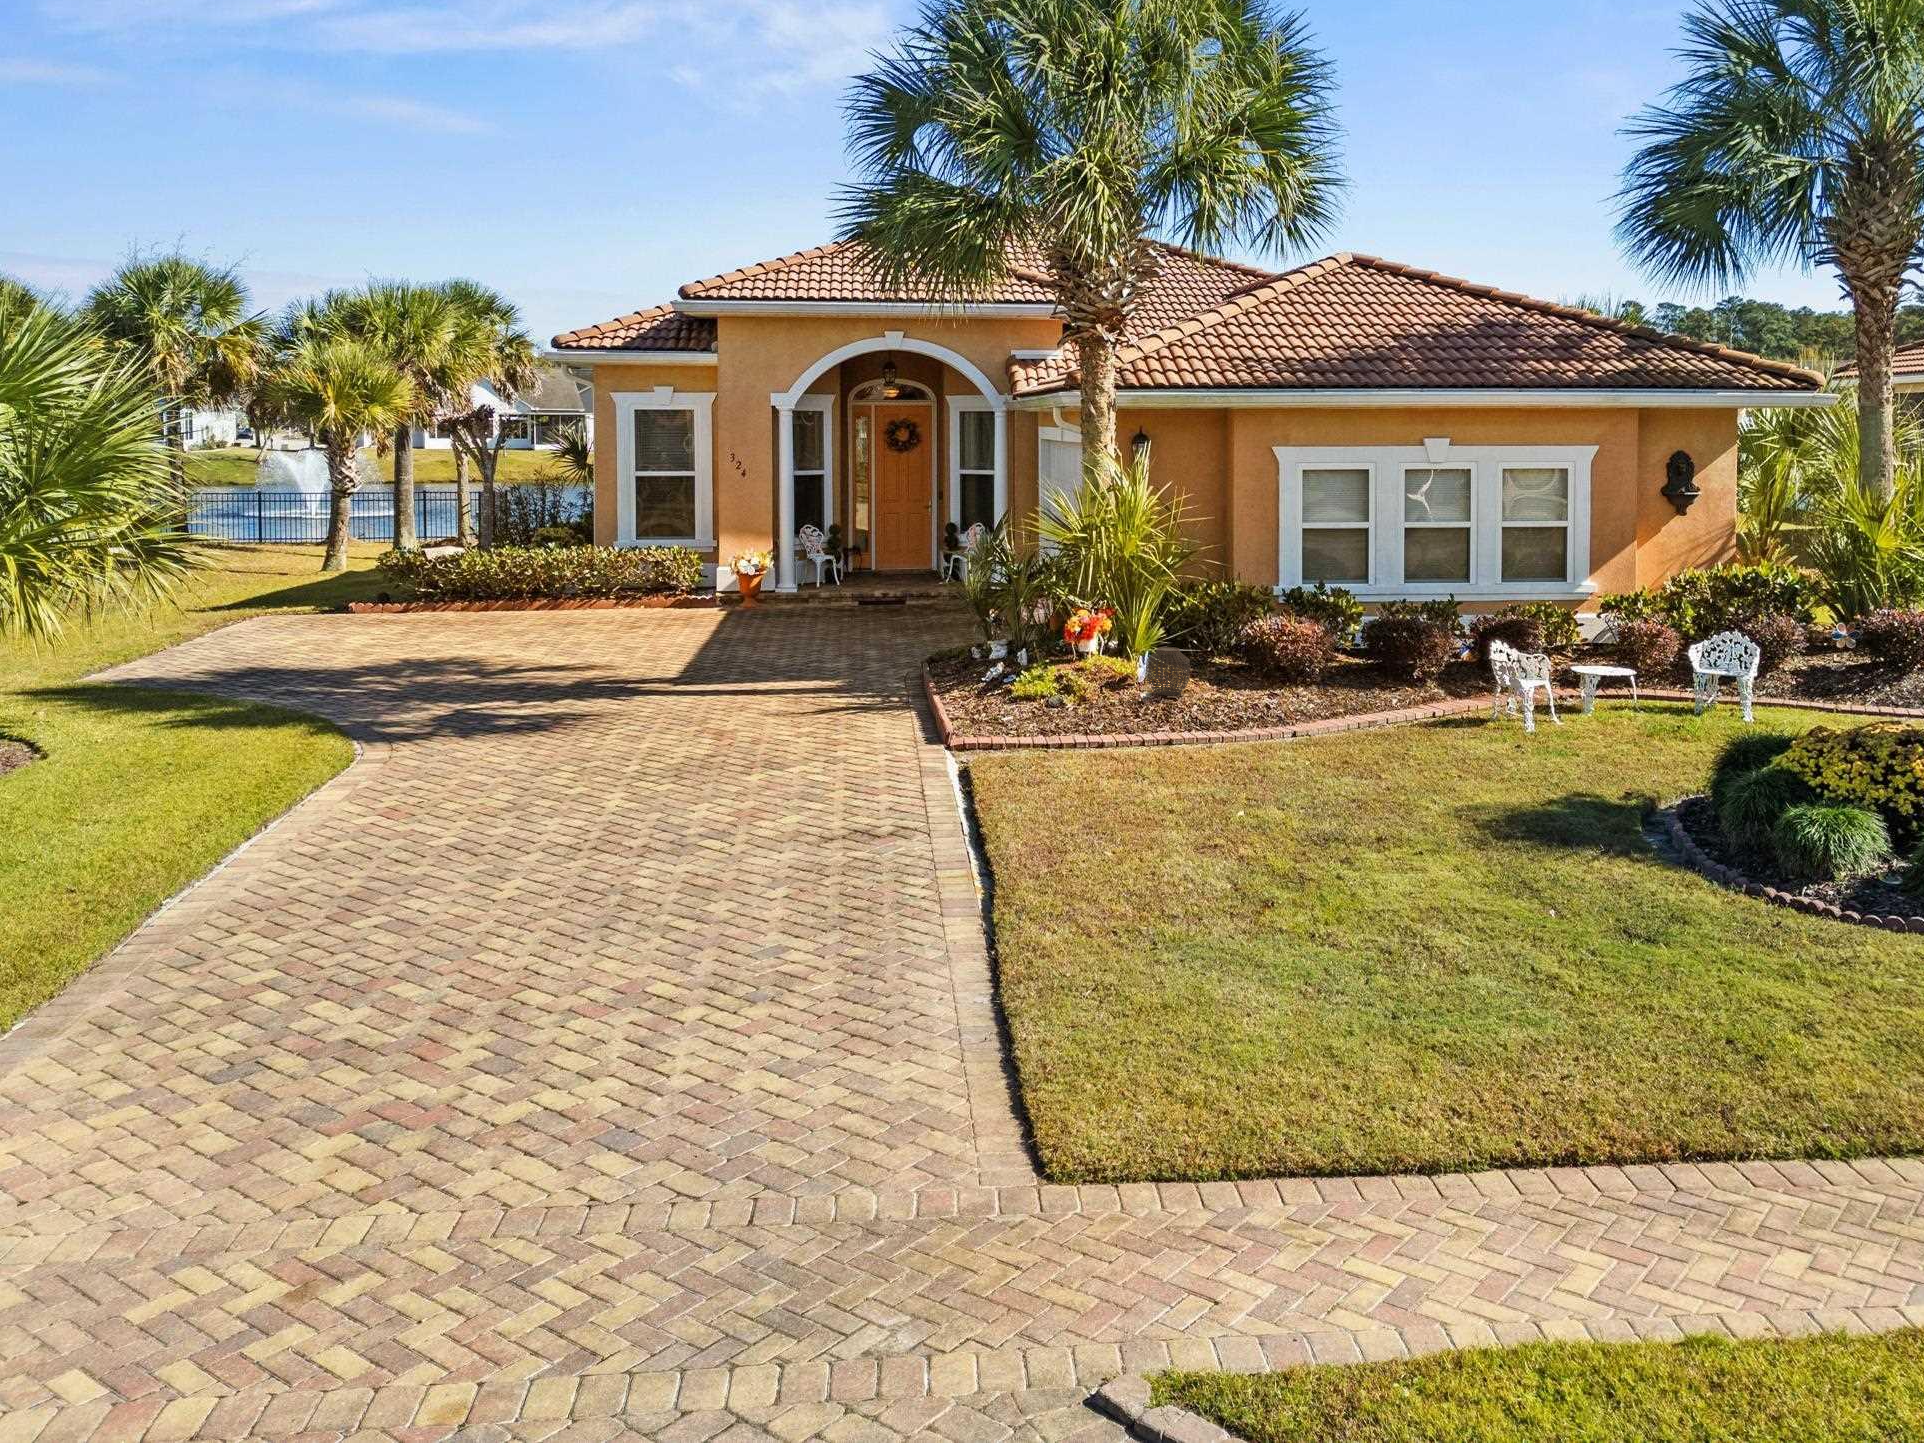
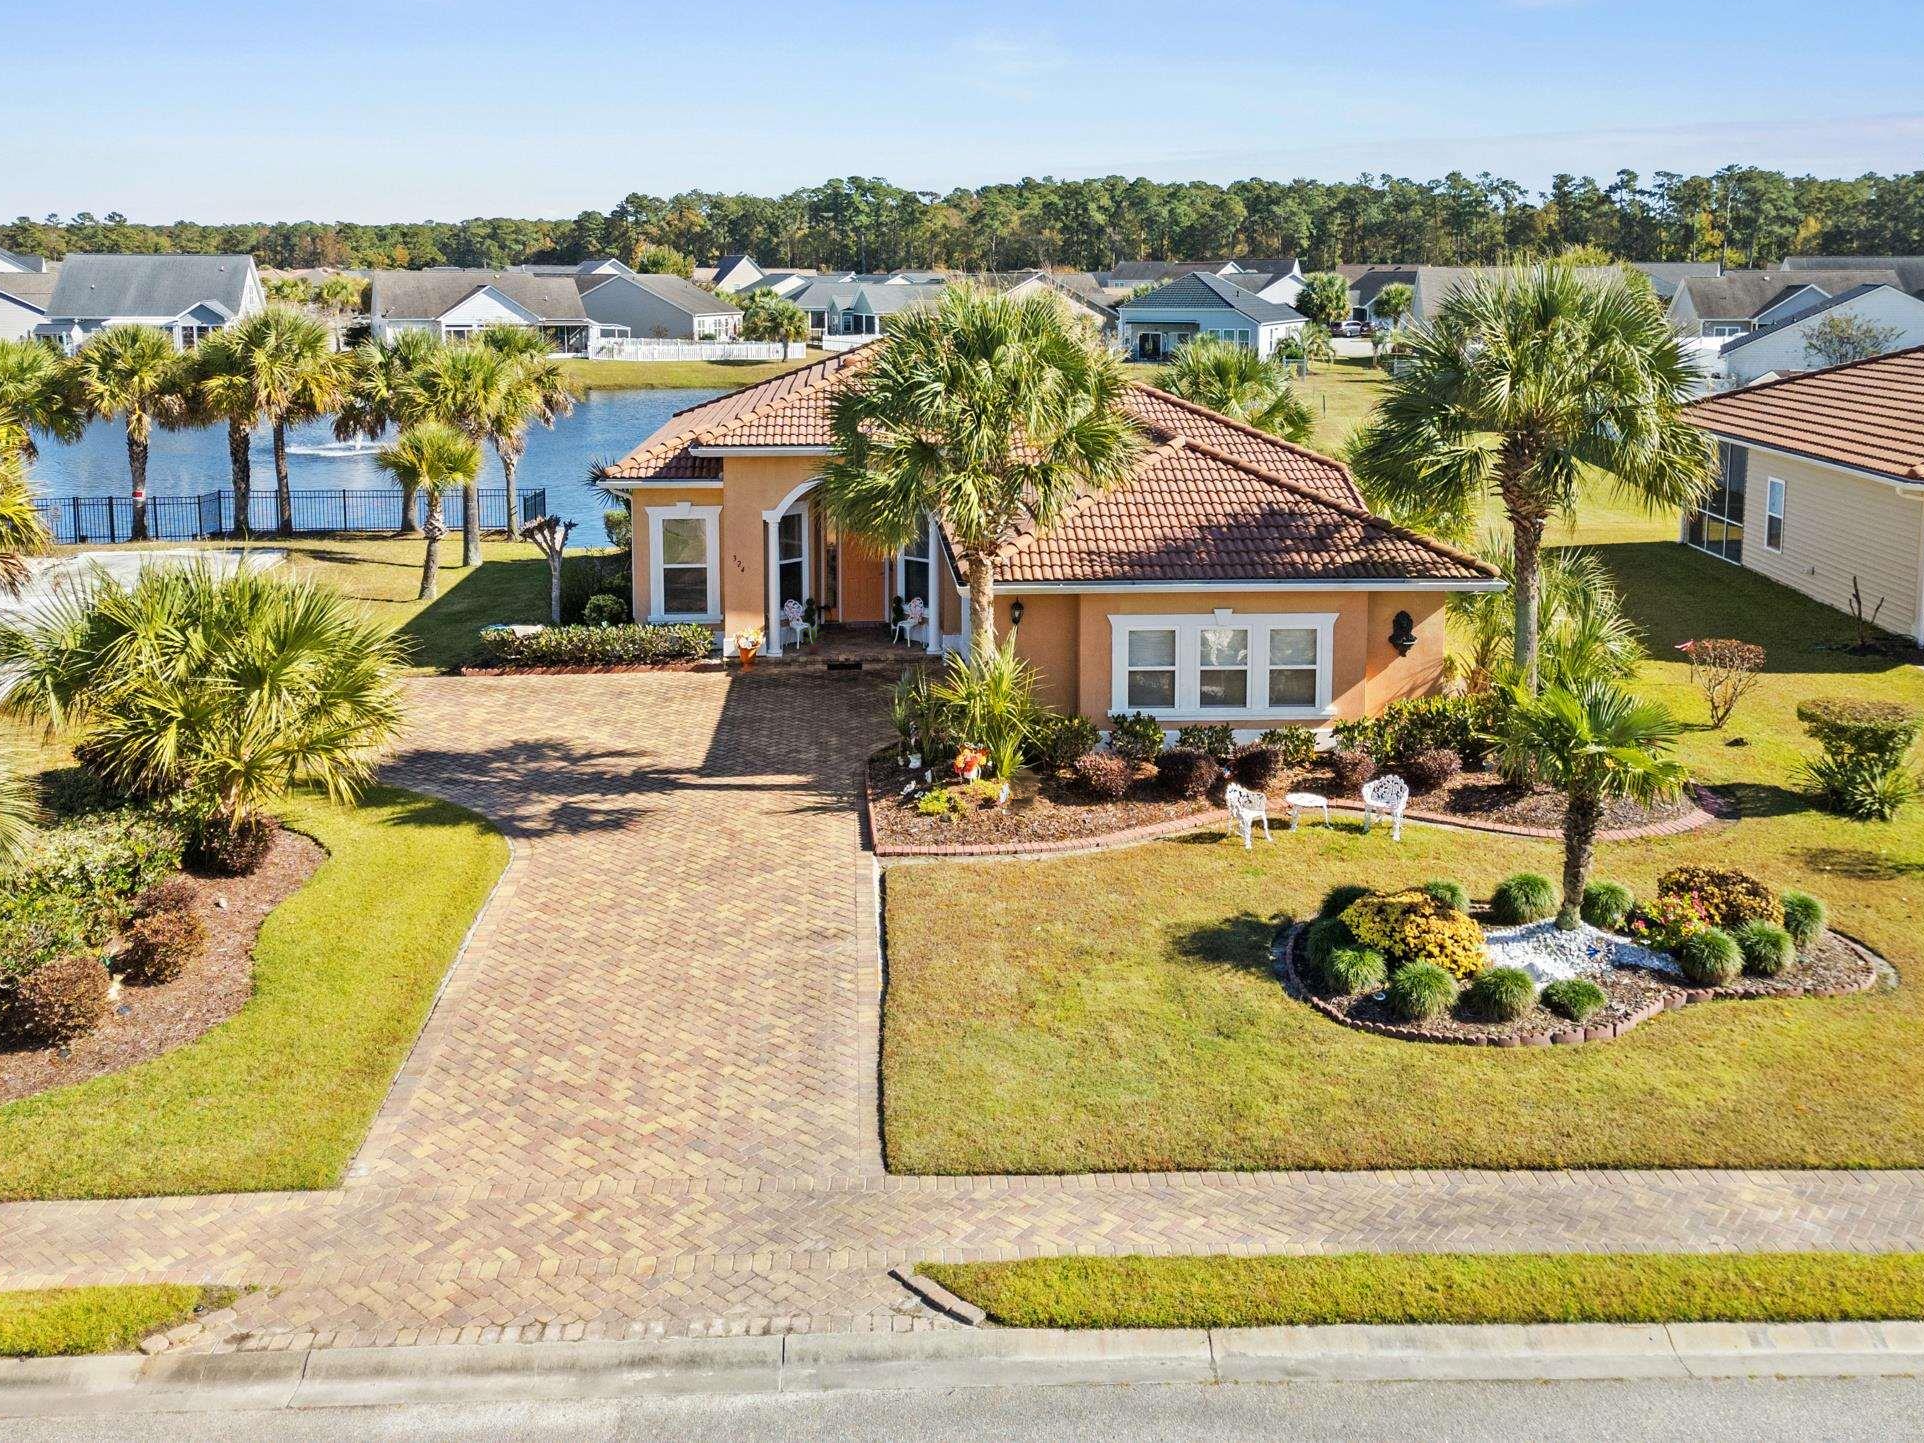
decorative plant: none [814,547,863,589] -> present [806,625,821,654]

